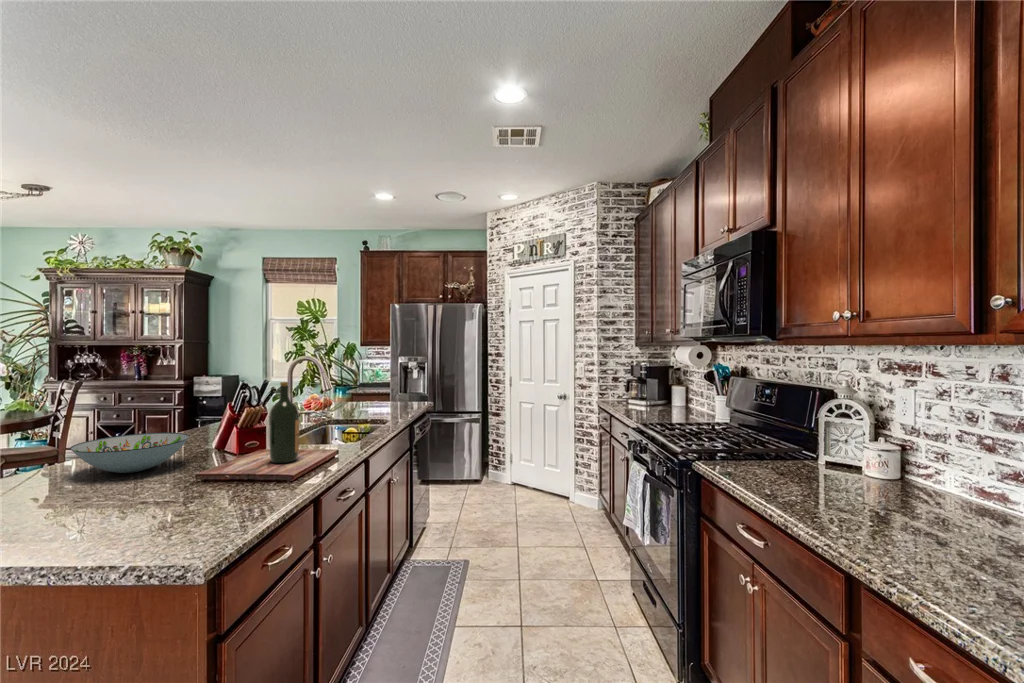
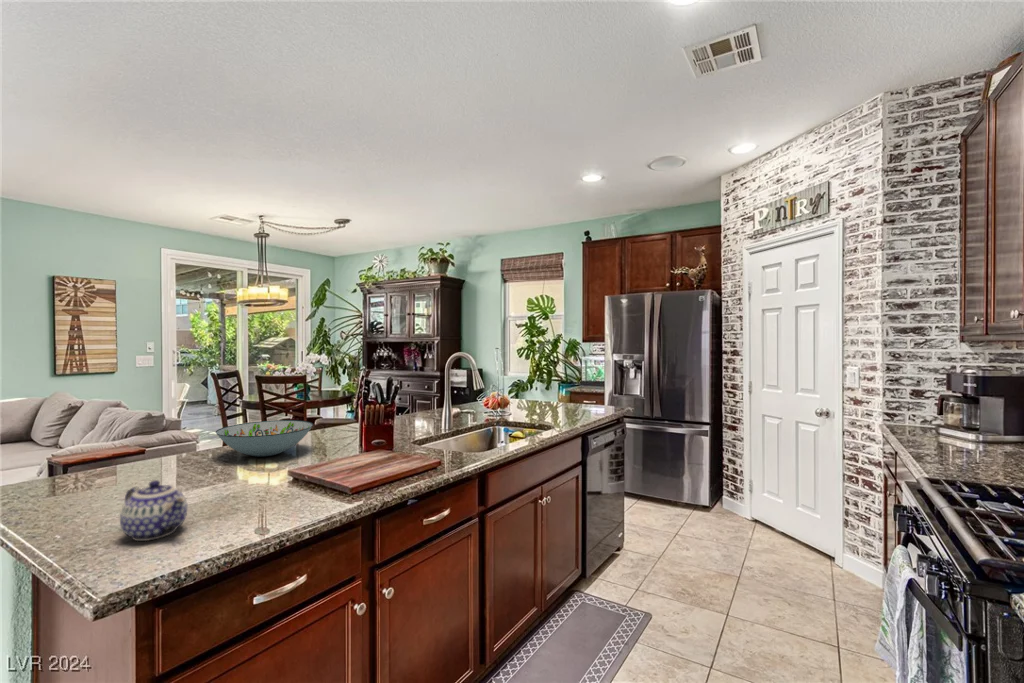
wine bottle: present [269,382,299,463] -> none [365,378,395,467]
teapot: none [117,480,212,537] -> present [120,480,188,541]

